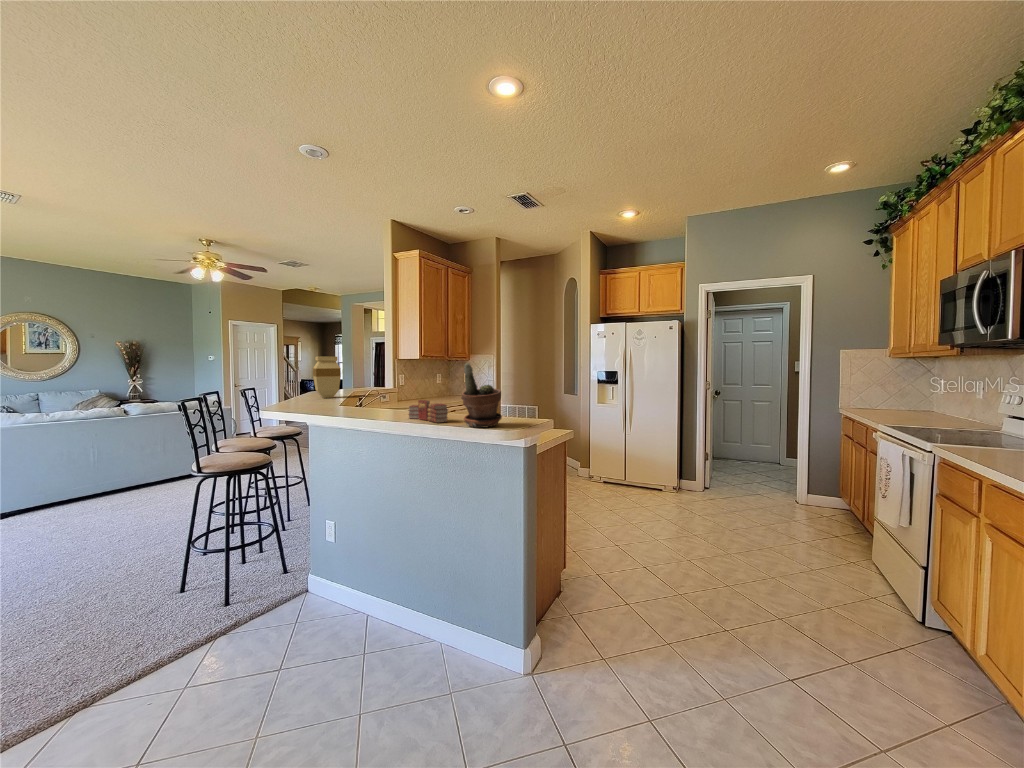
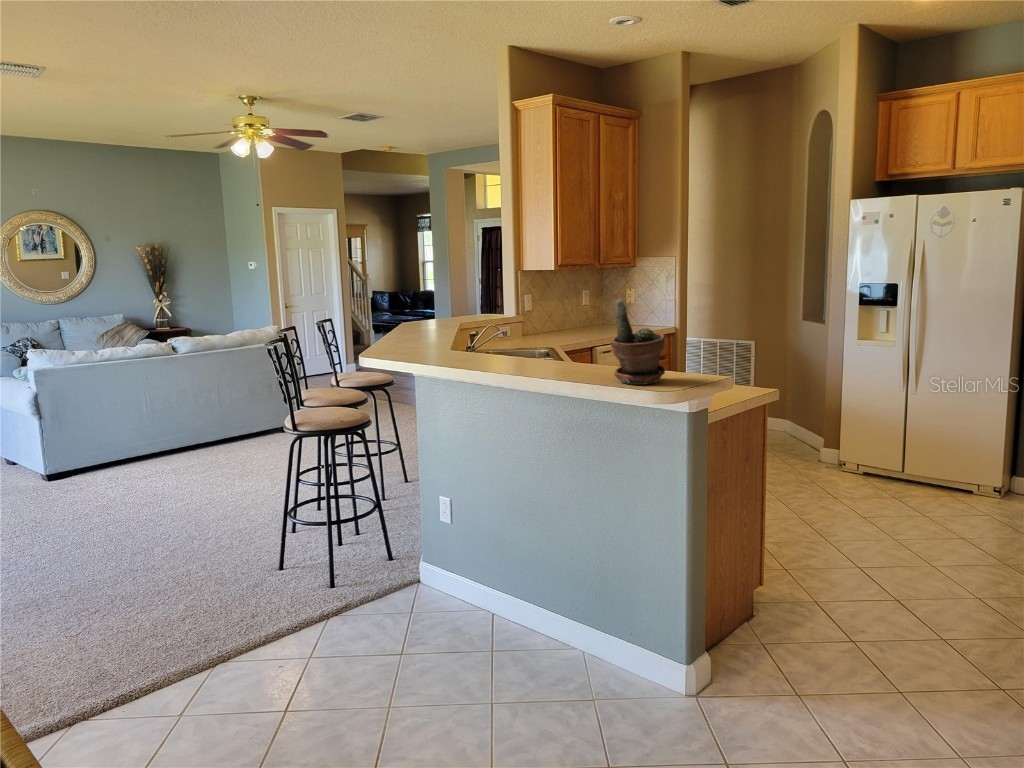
vase: present [313,356,341,398] -> none [409,275,445,334]
book: present [409,400,448,423] -> none [543,345,595,377]

